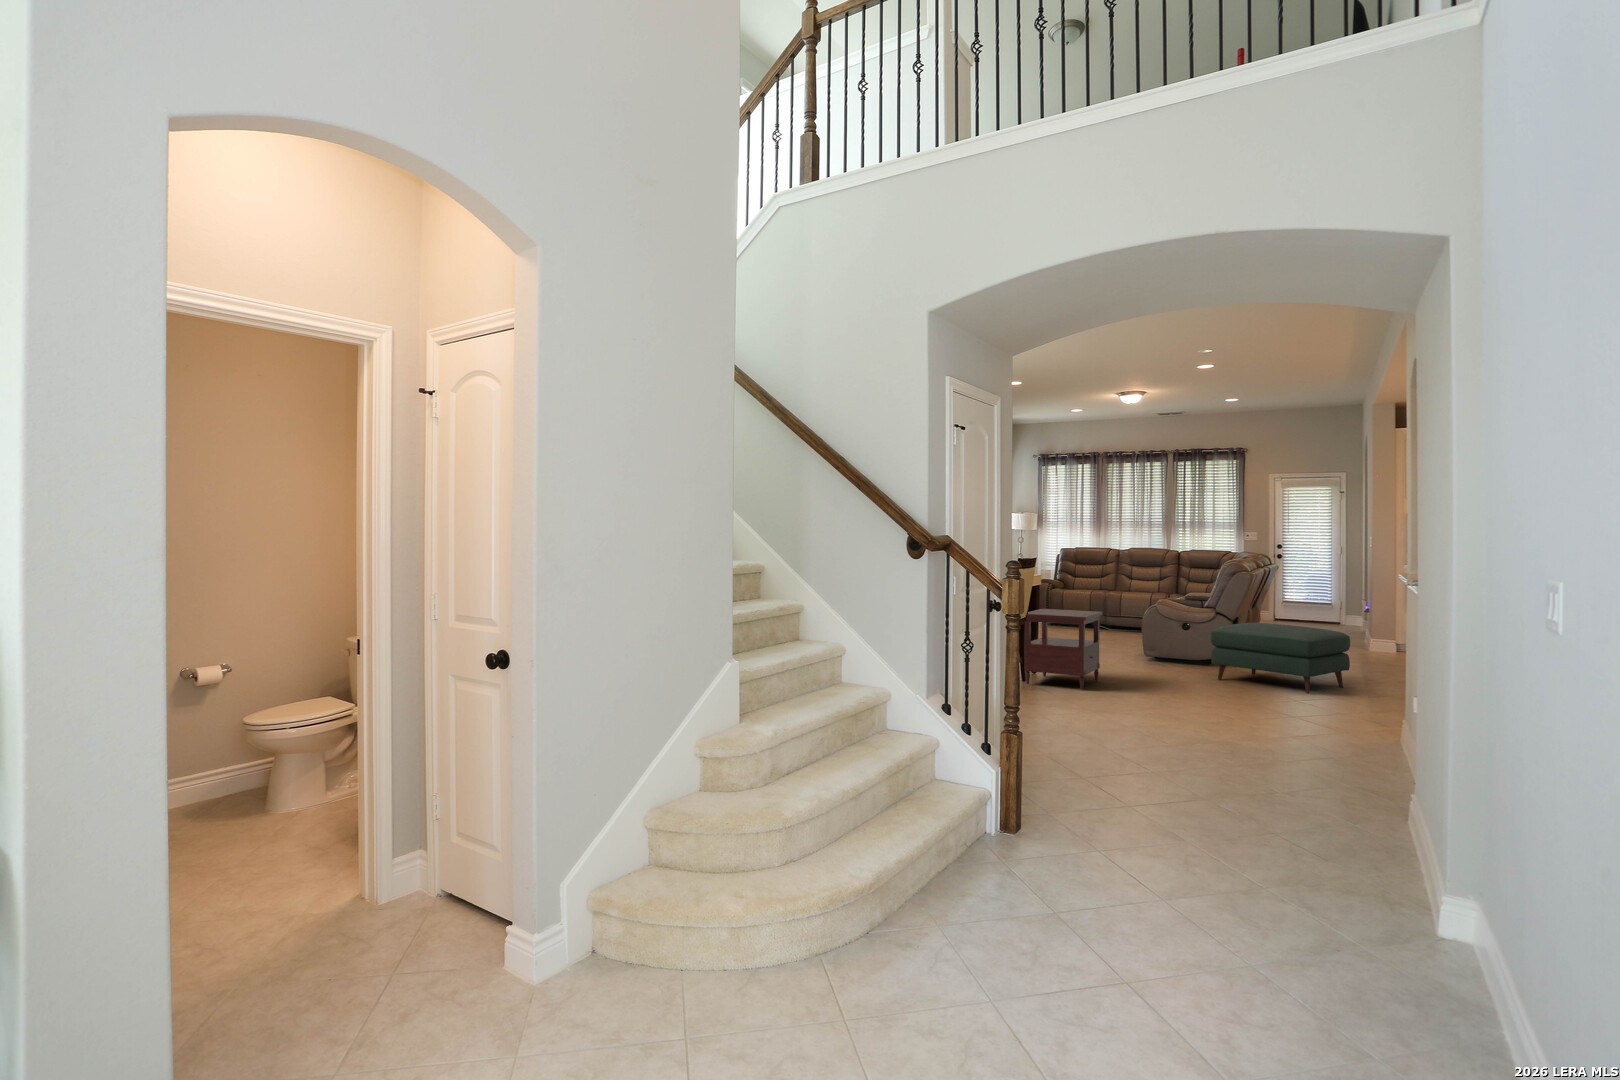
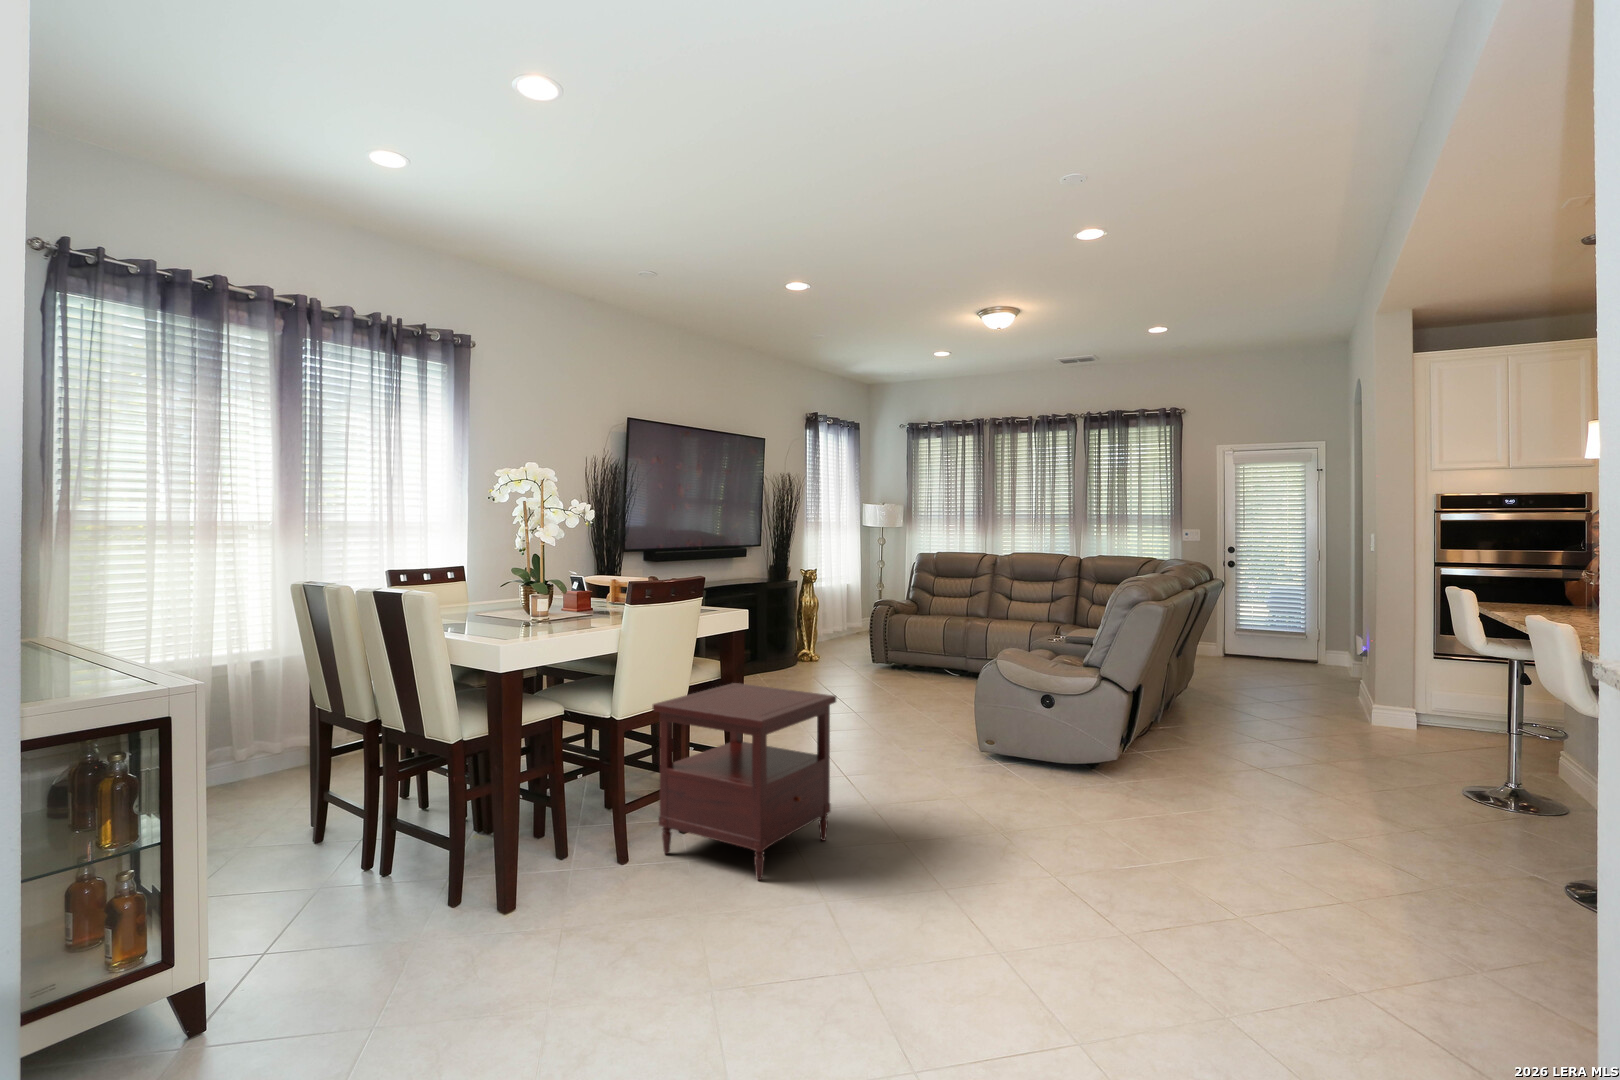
ottoman: present [1211,623,1350,694] -> none [1063,711,1350,900]

